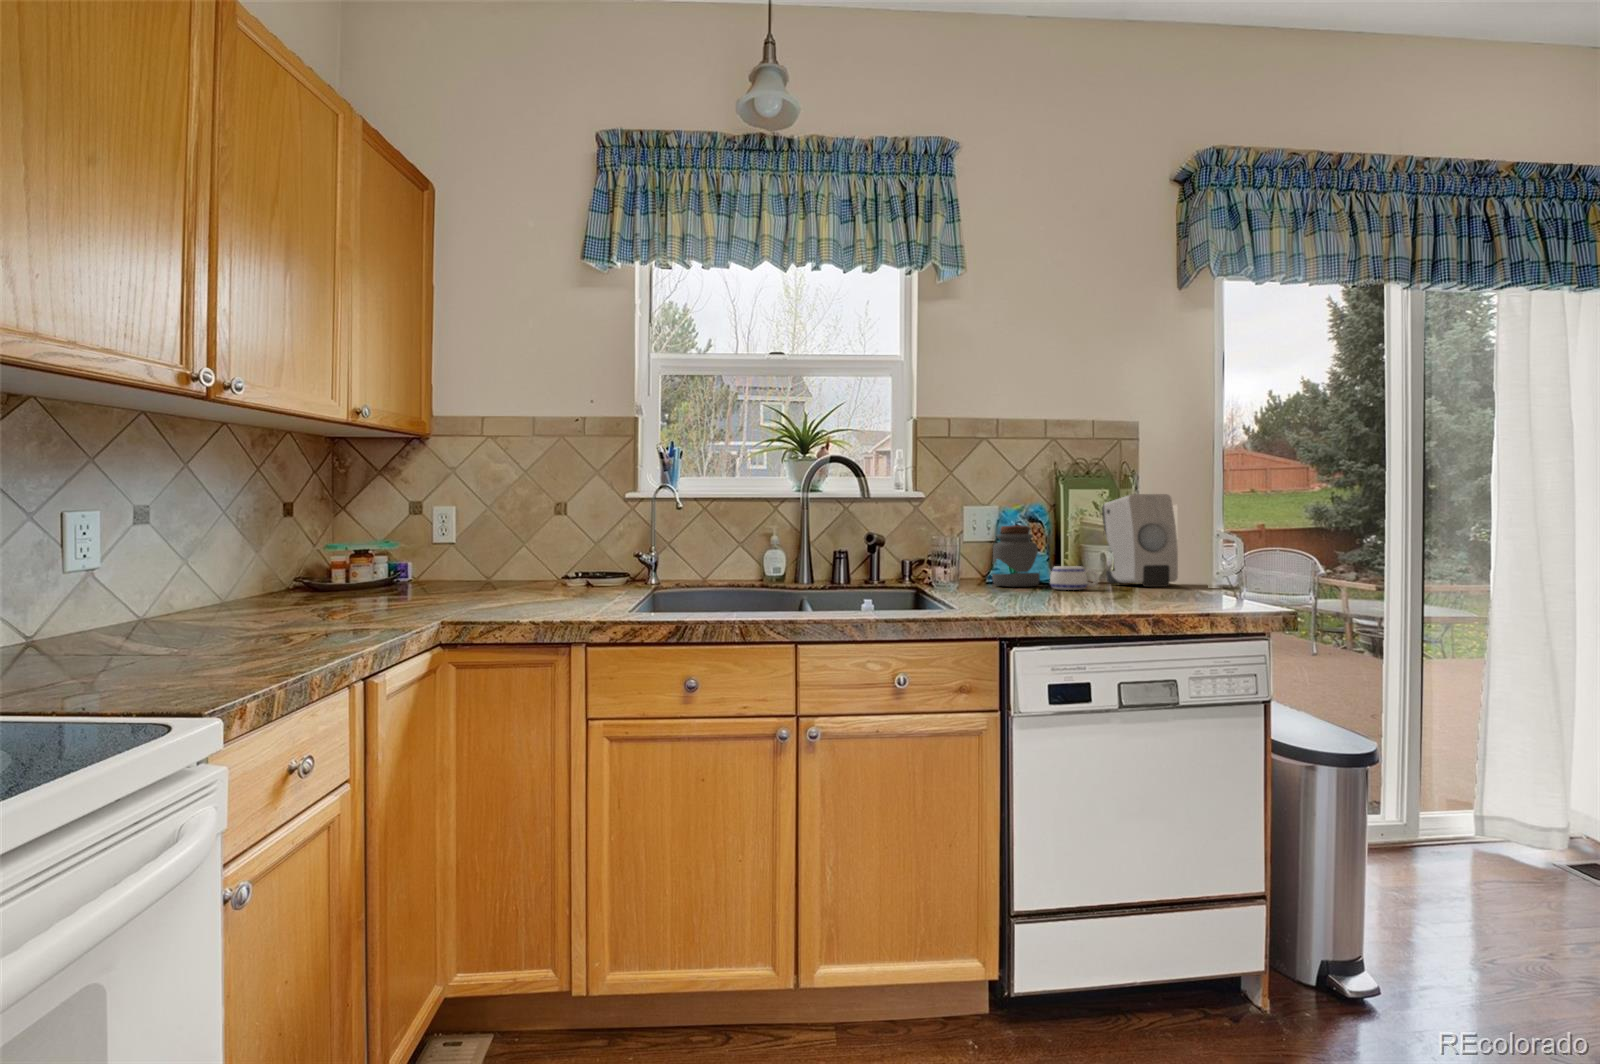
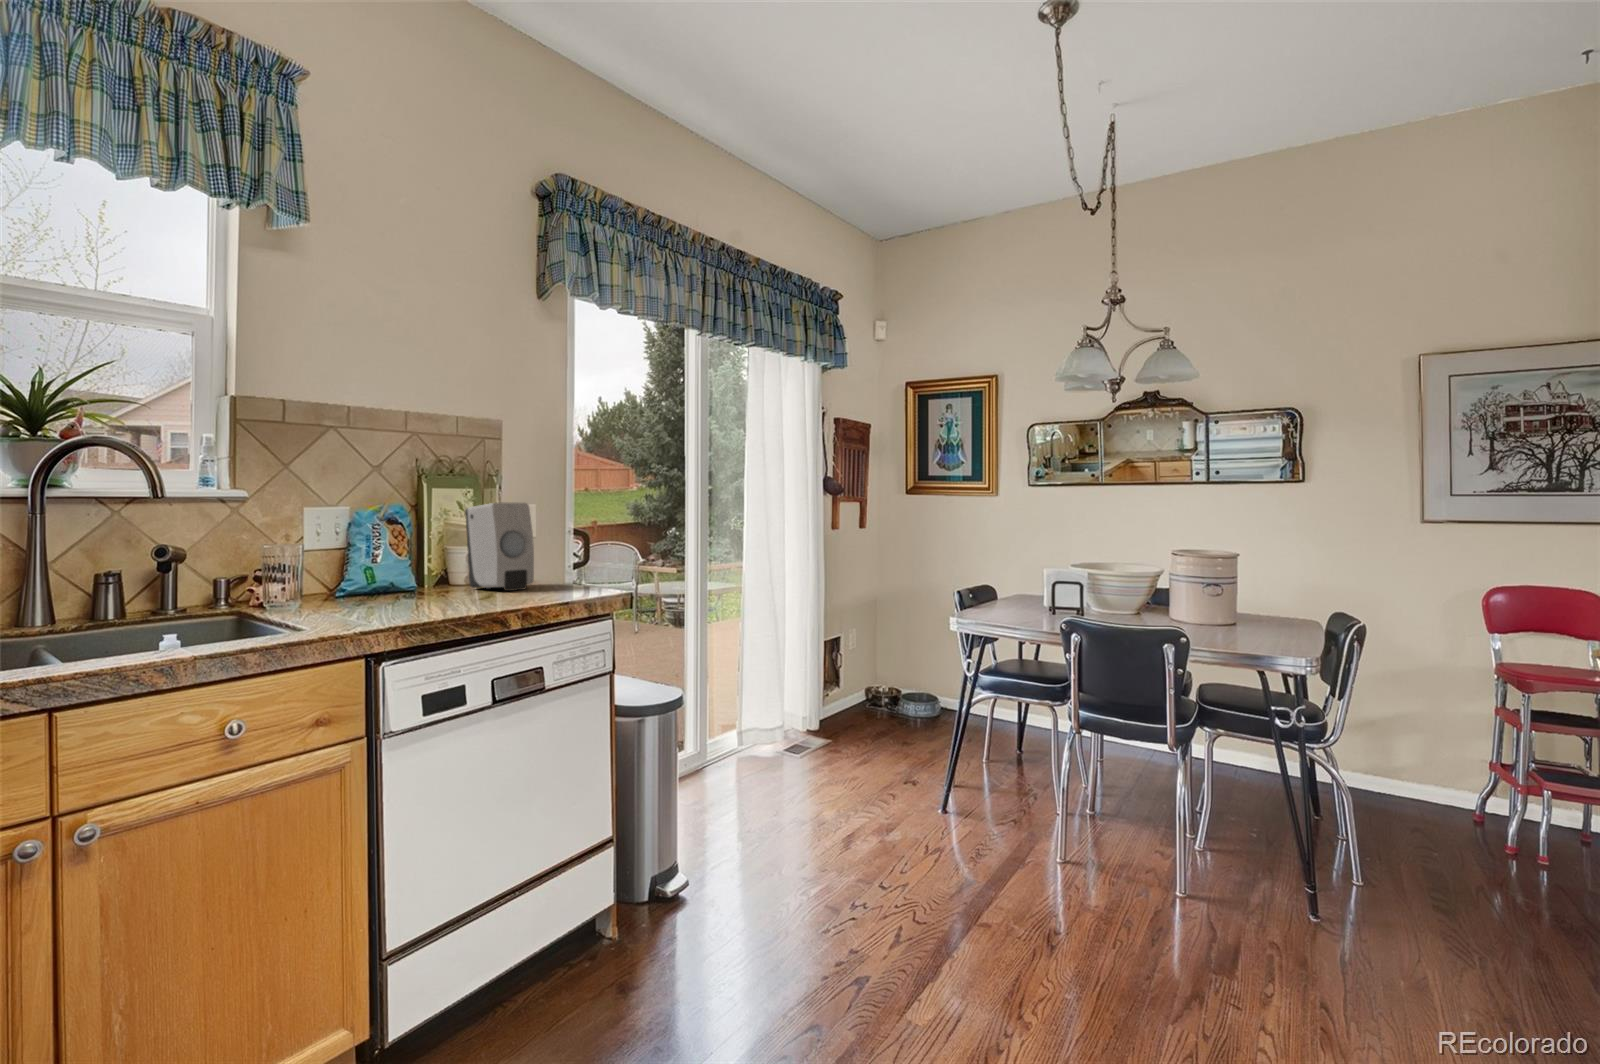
jar: present [992,525,1040,587] -> none [344,531,400,599]
mug: present [1050,566,1098,590] -> none [415,575,464,600]

